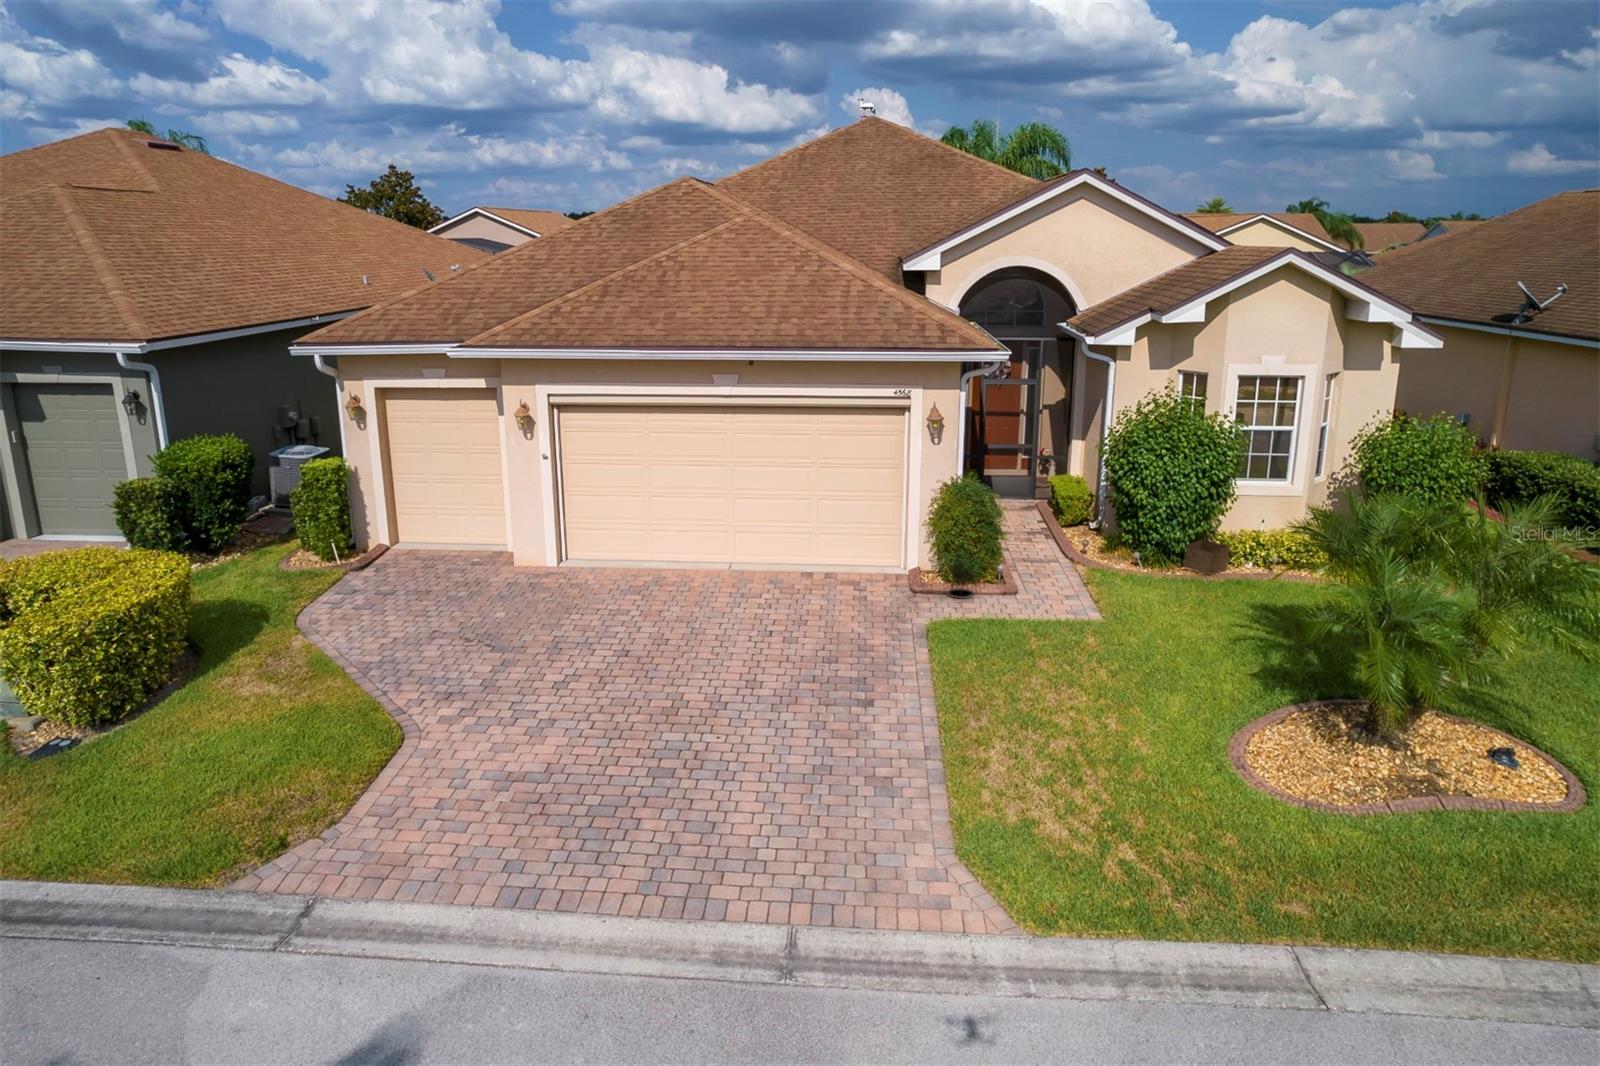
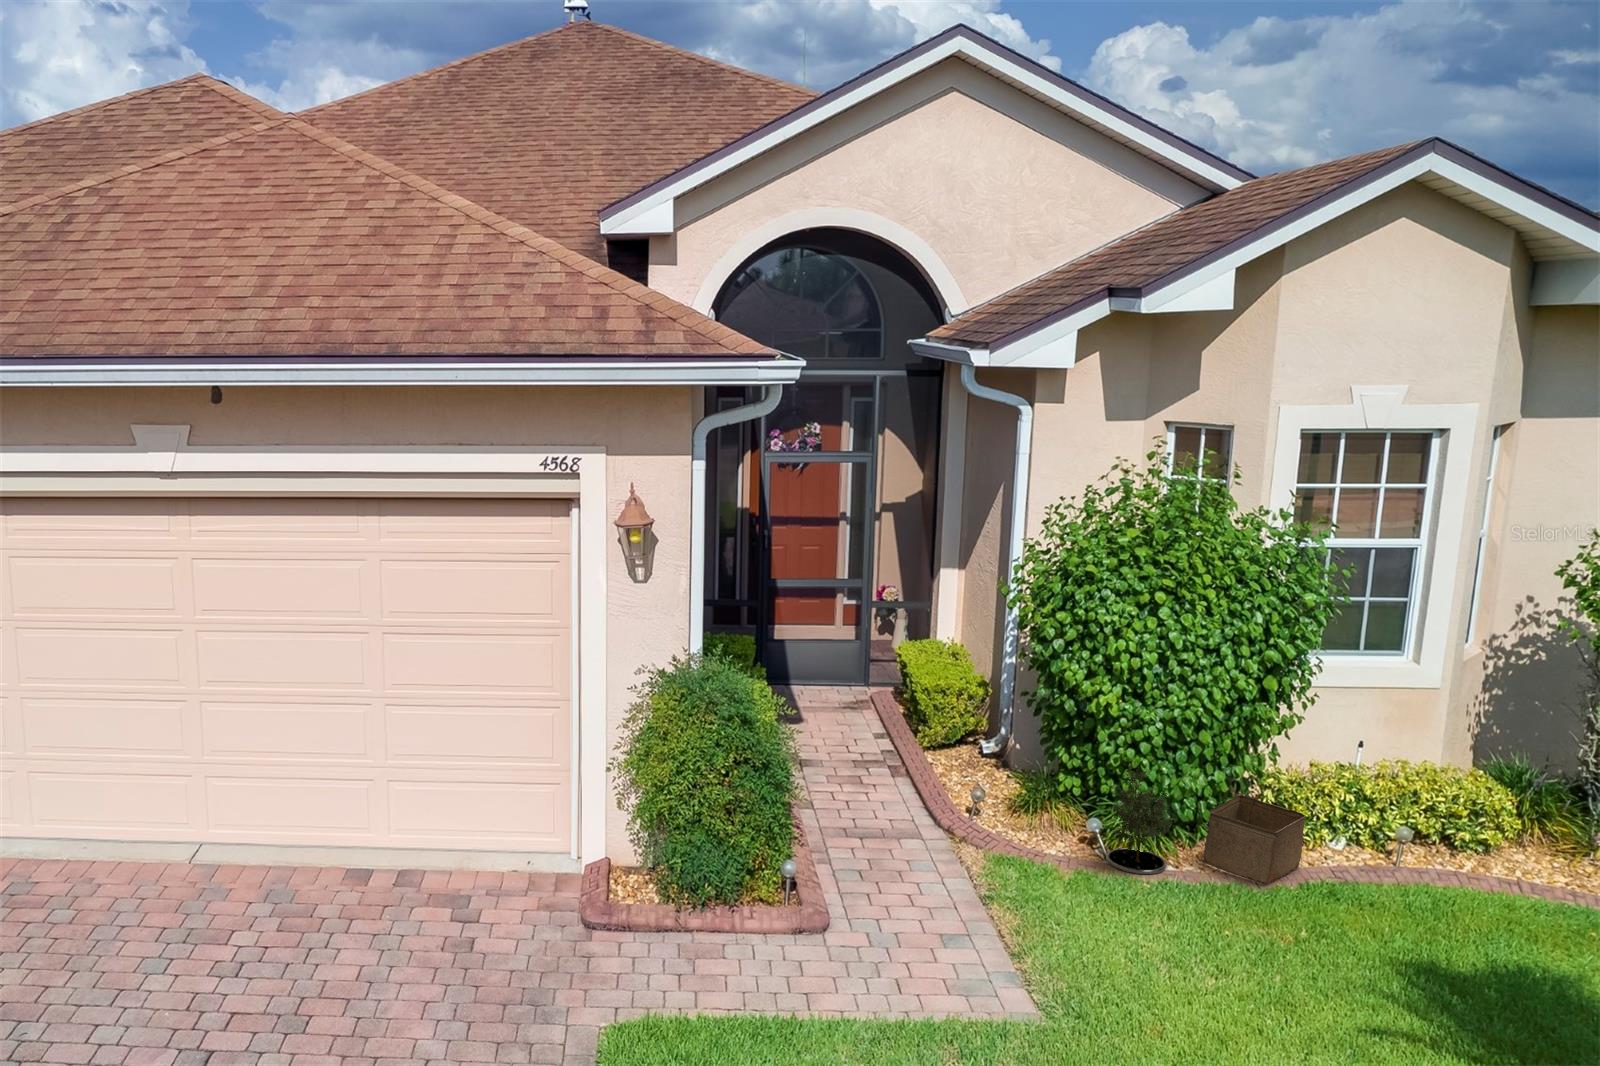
potted tree: present [947,553,975,599] -> present [1106,761,1174,874]

